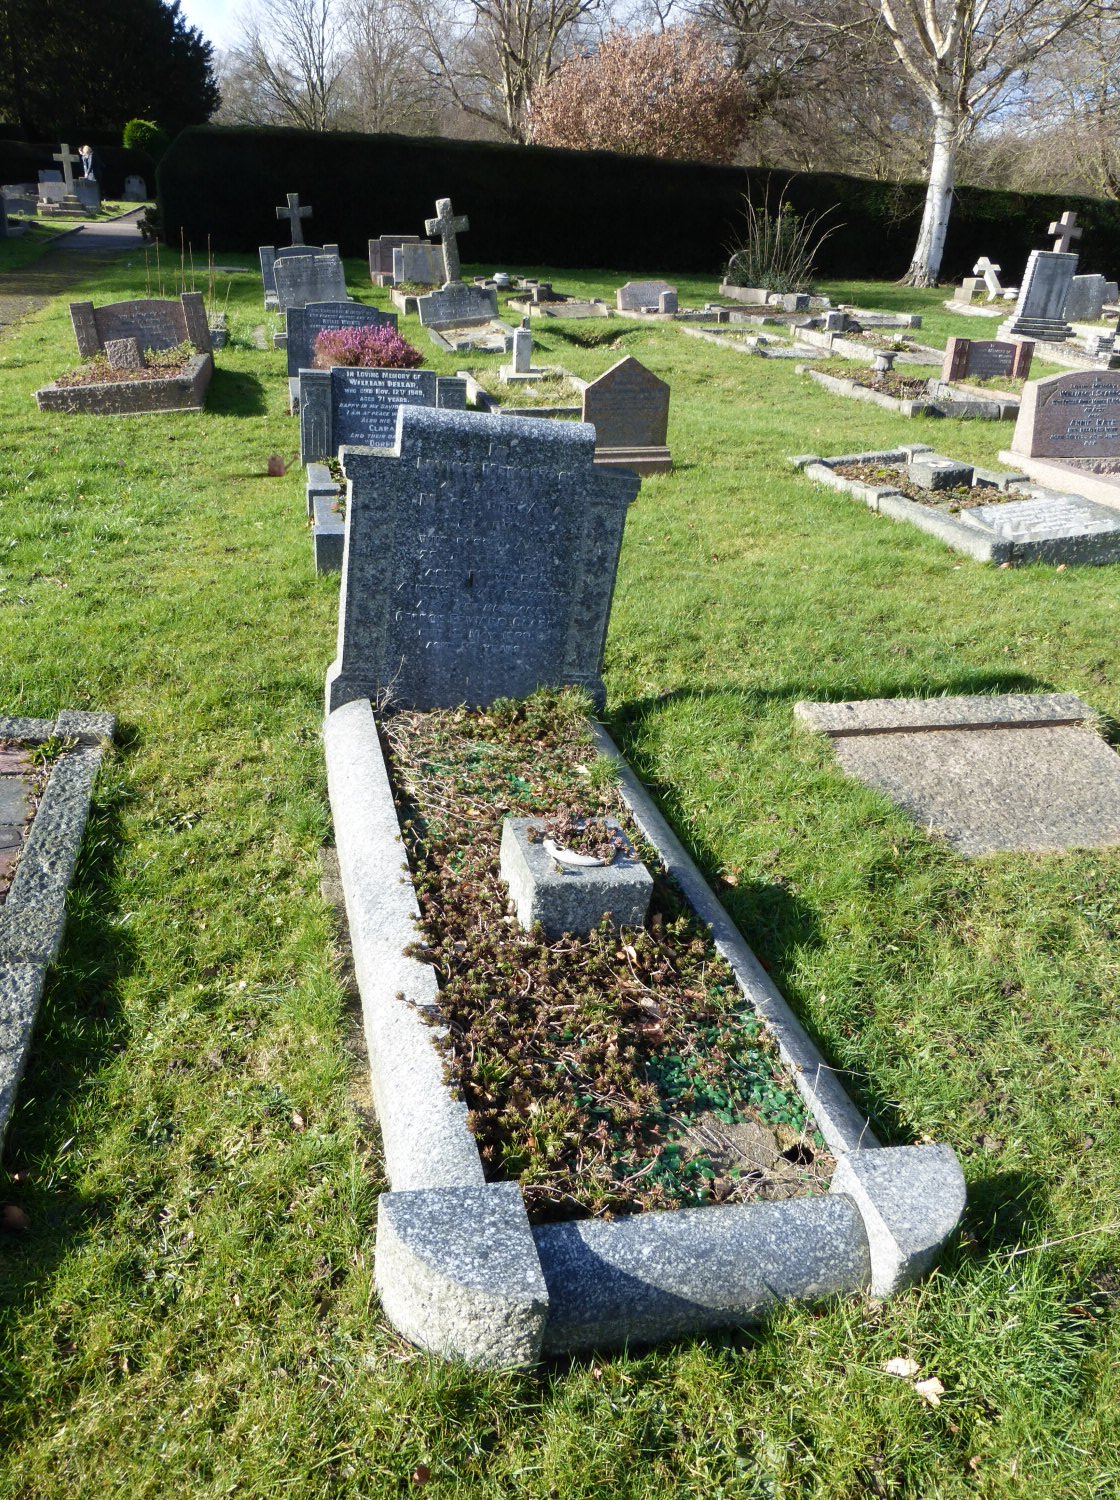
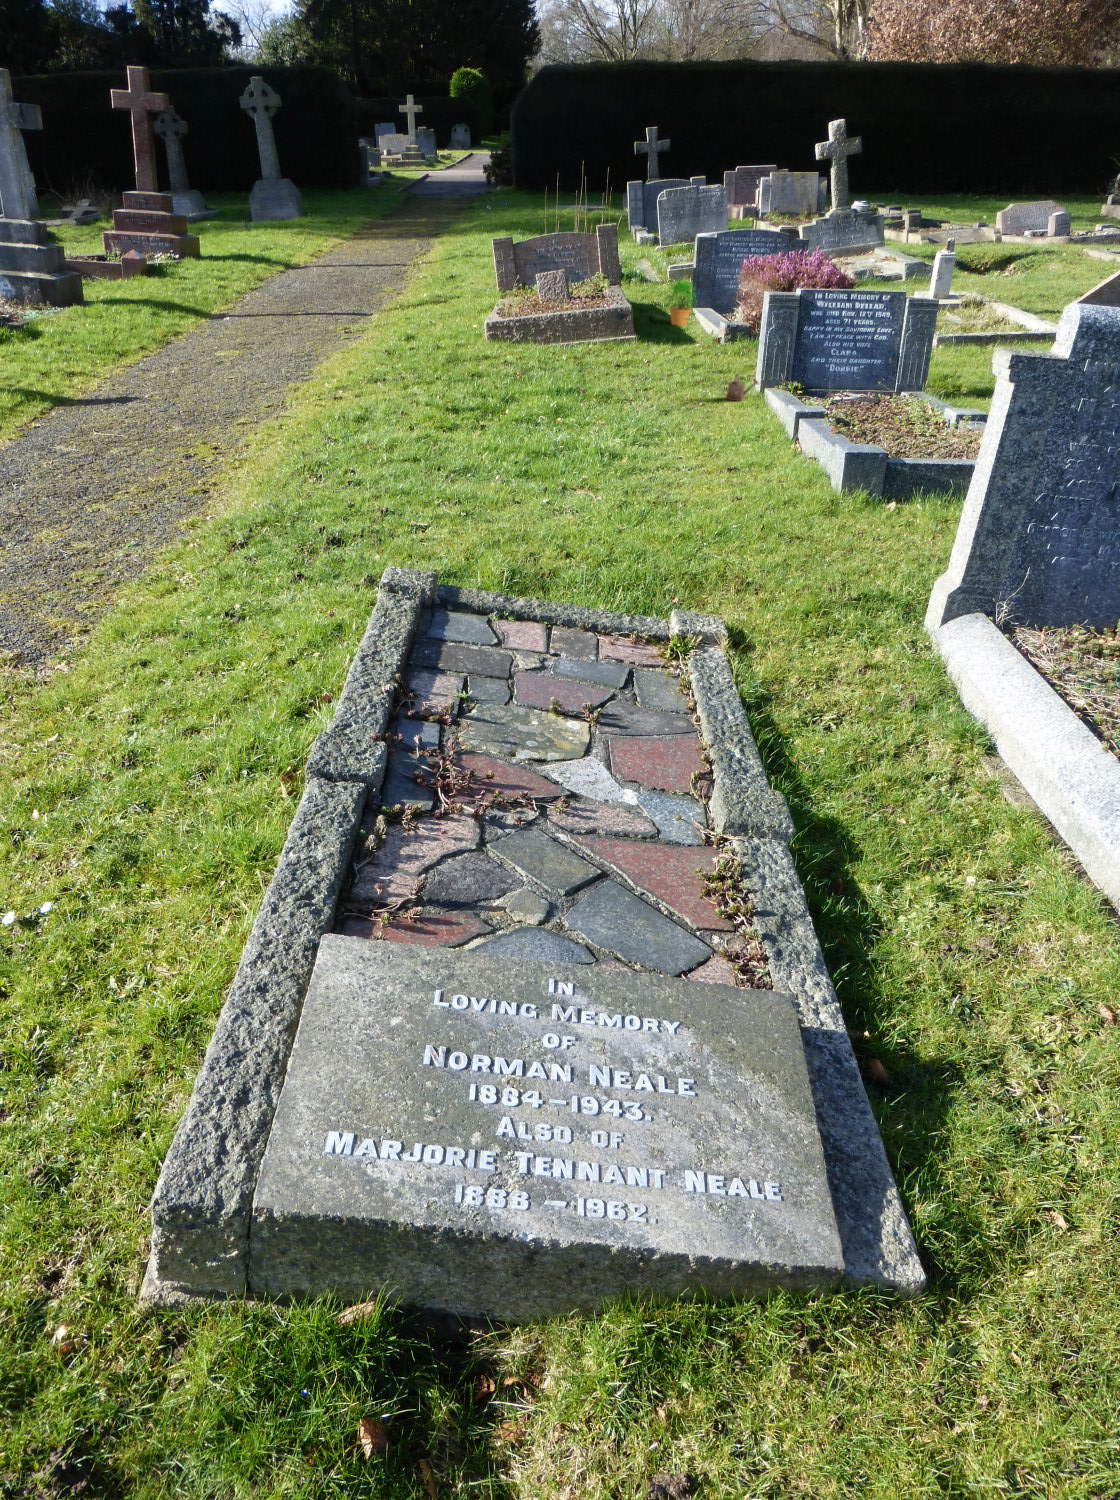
potted plant: none [249,350,283,396] -> present [667,280,695,326]

